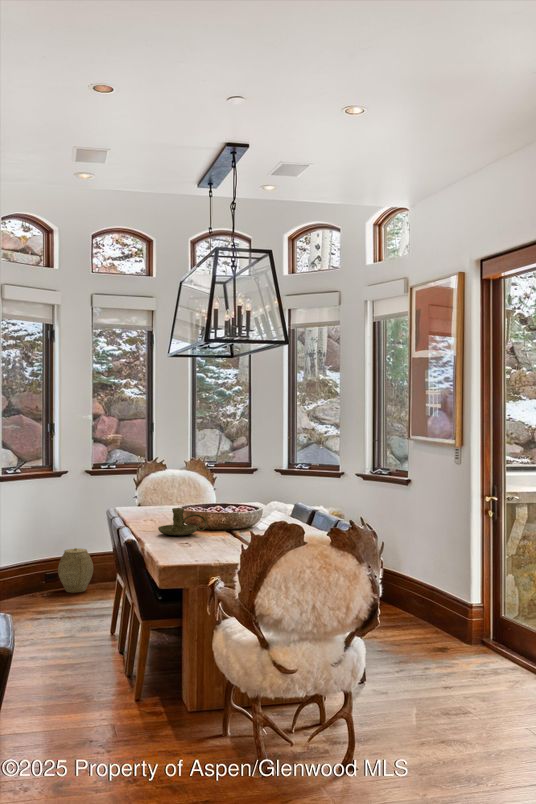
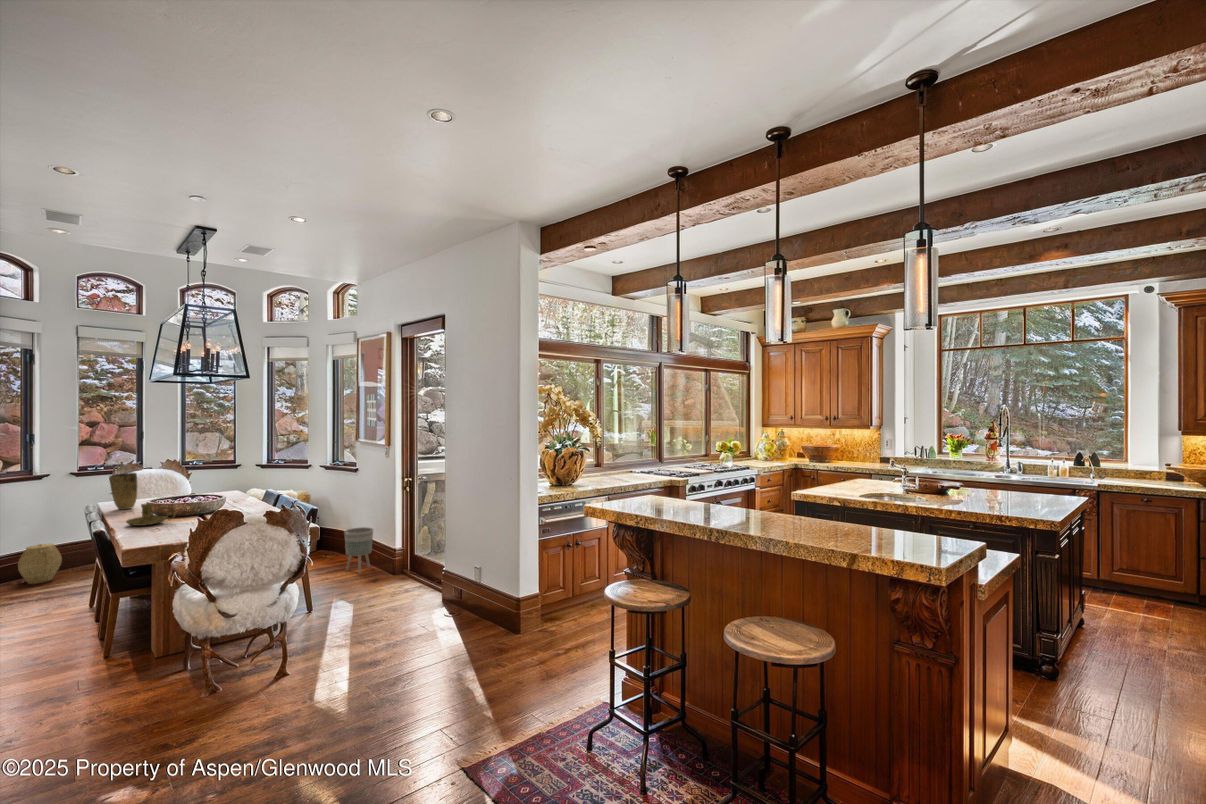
vase: none [137,470,164,515] -> present [109,473,137,509]
planter: none [398,568,439,638] -> present [344,527,373,574]

